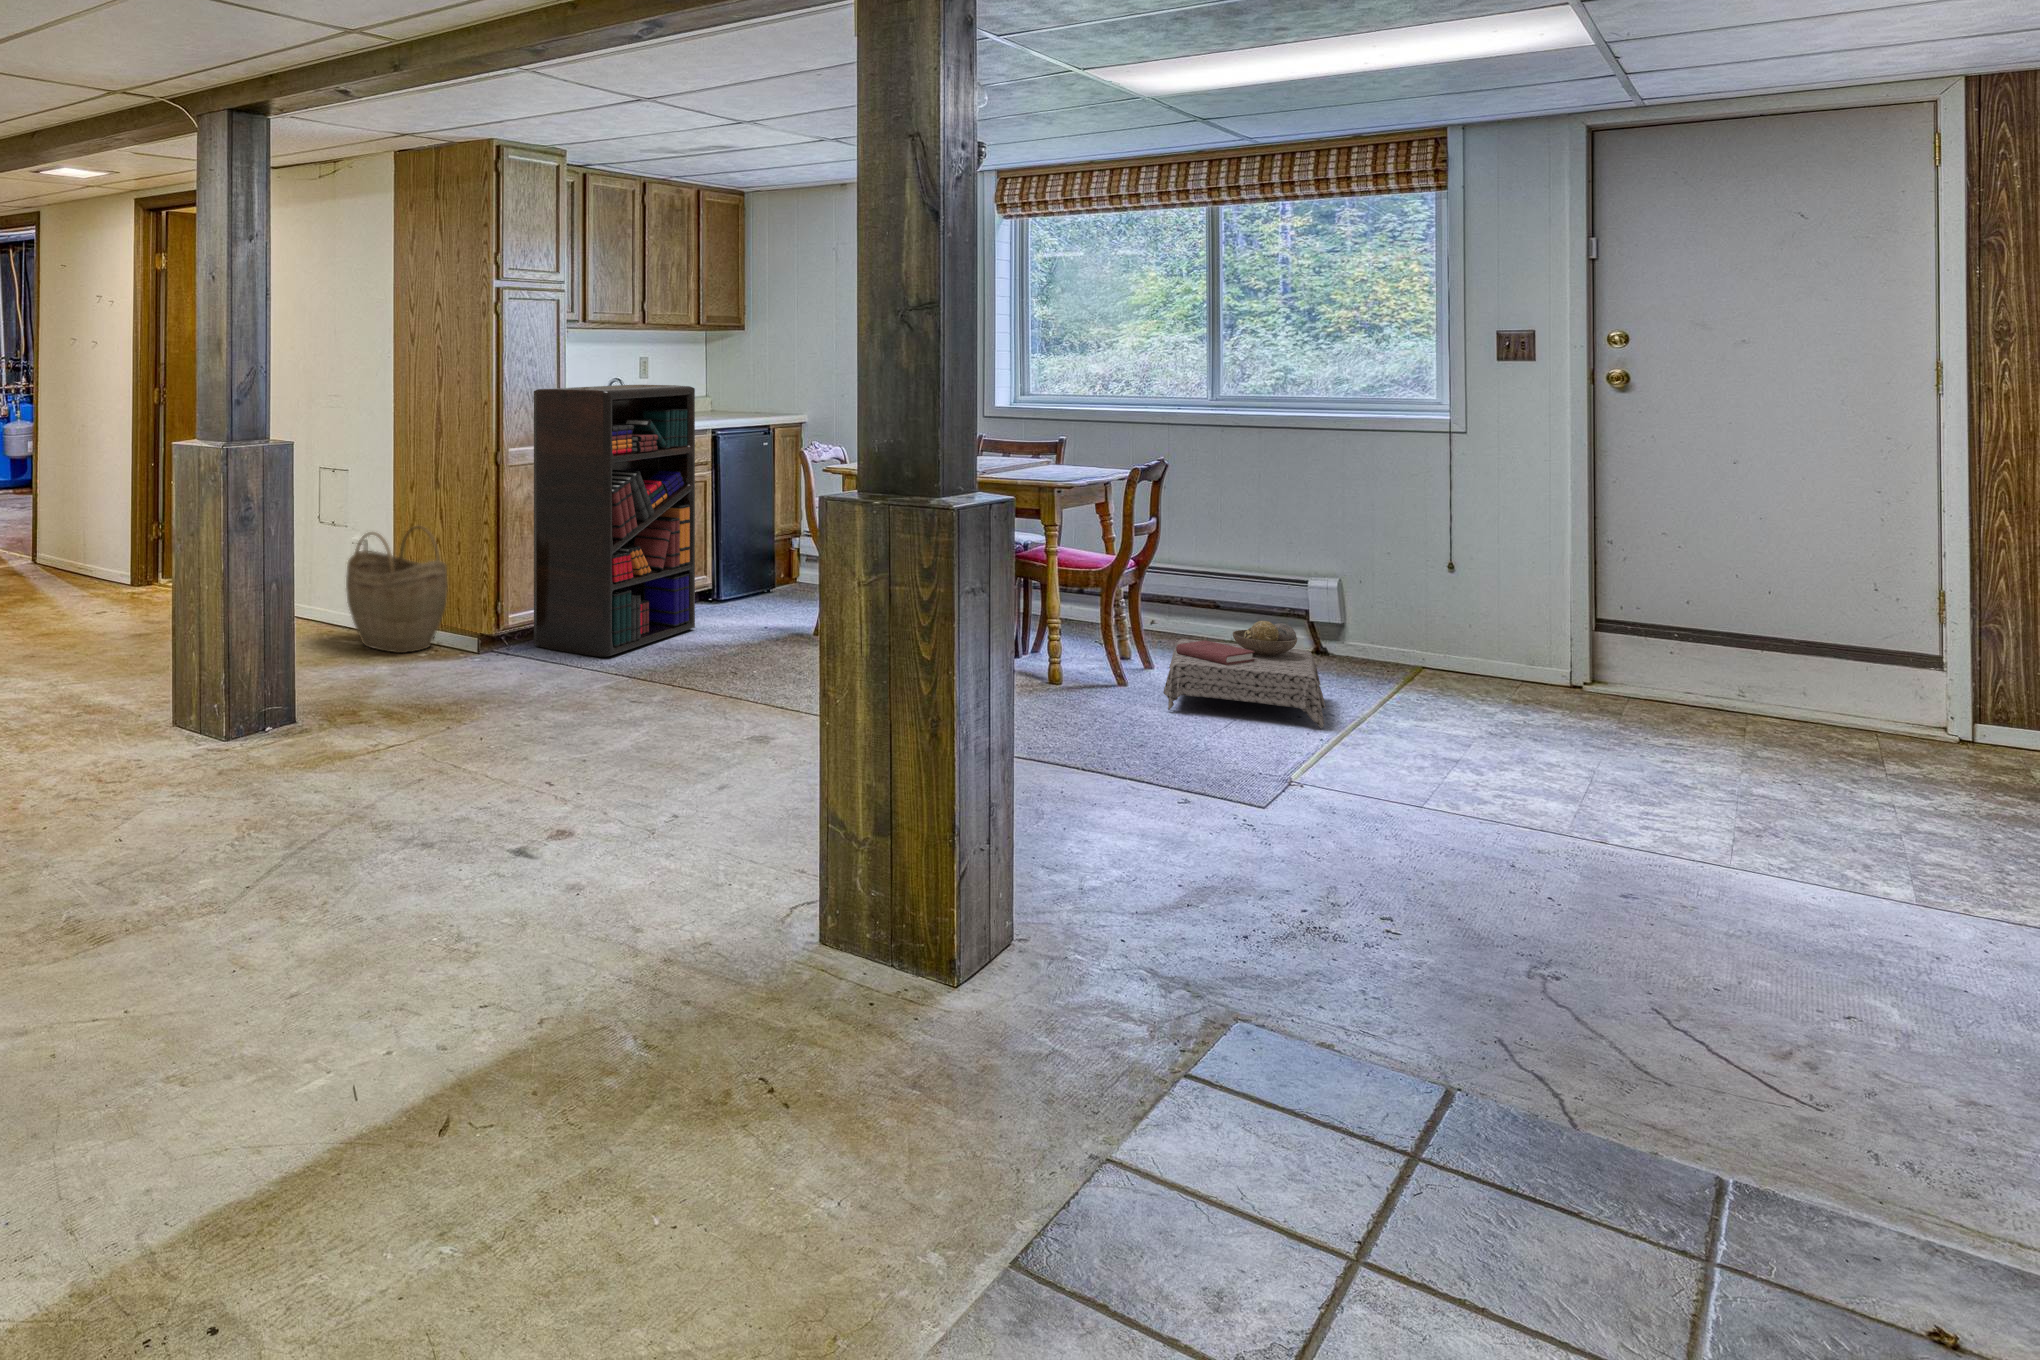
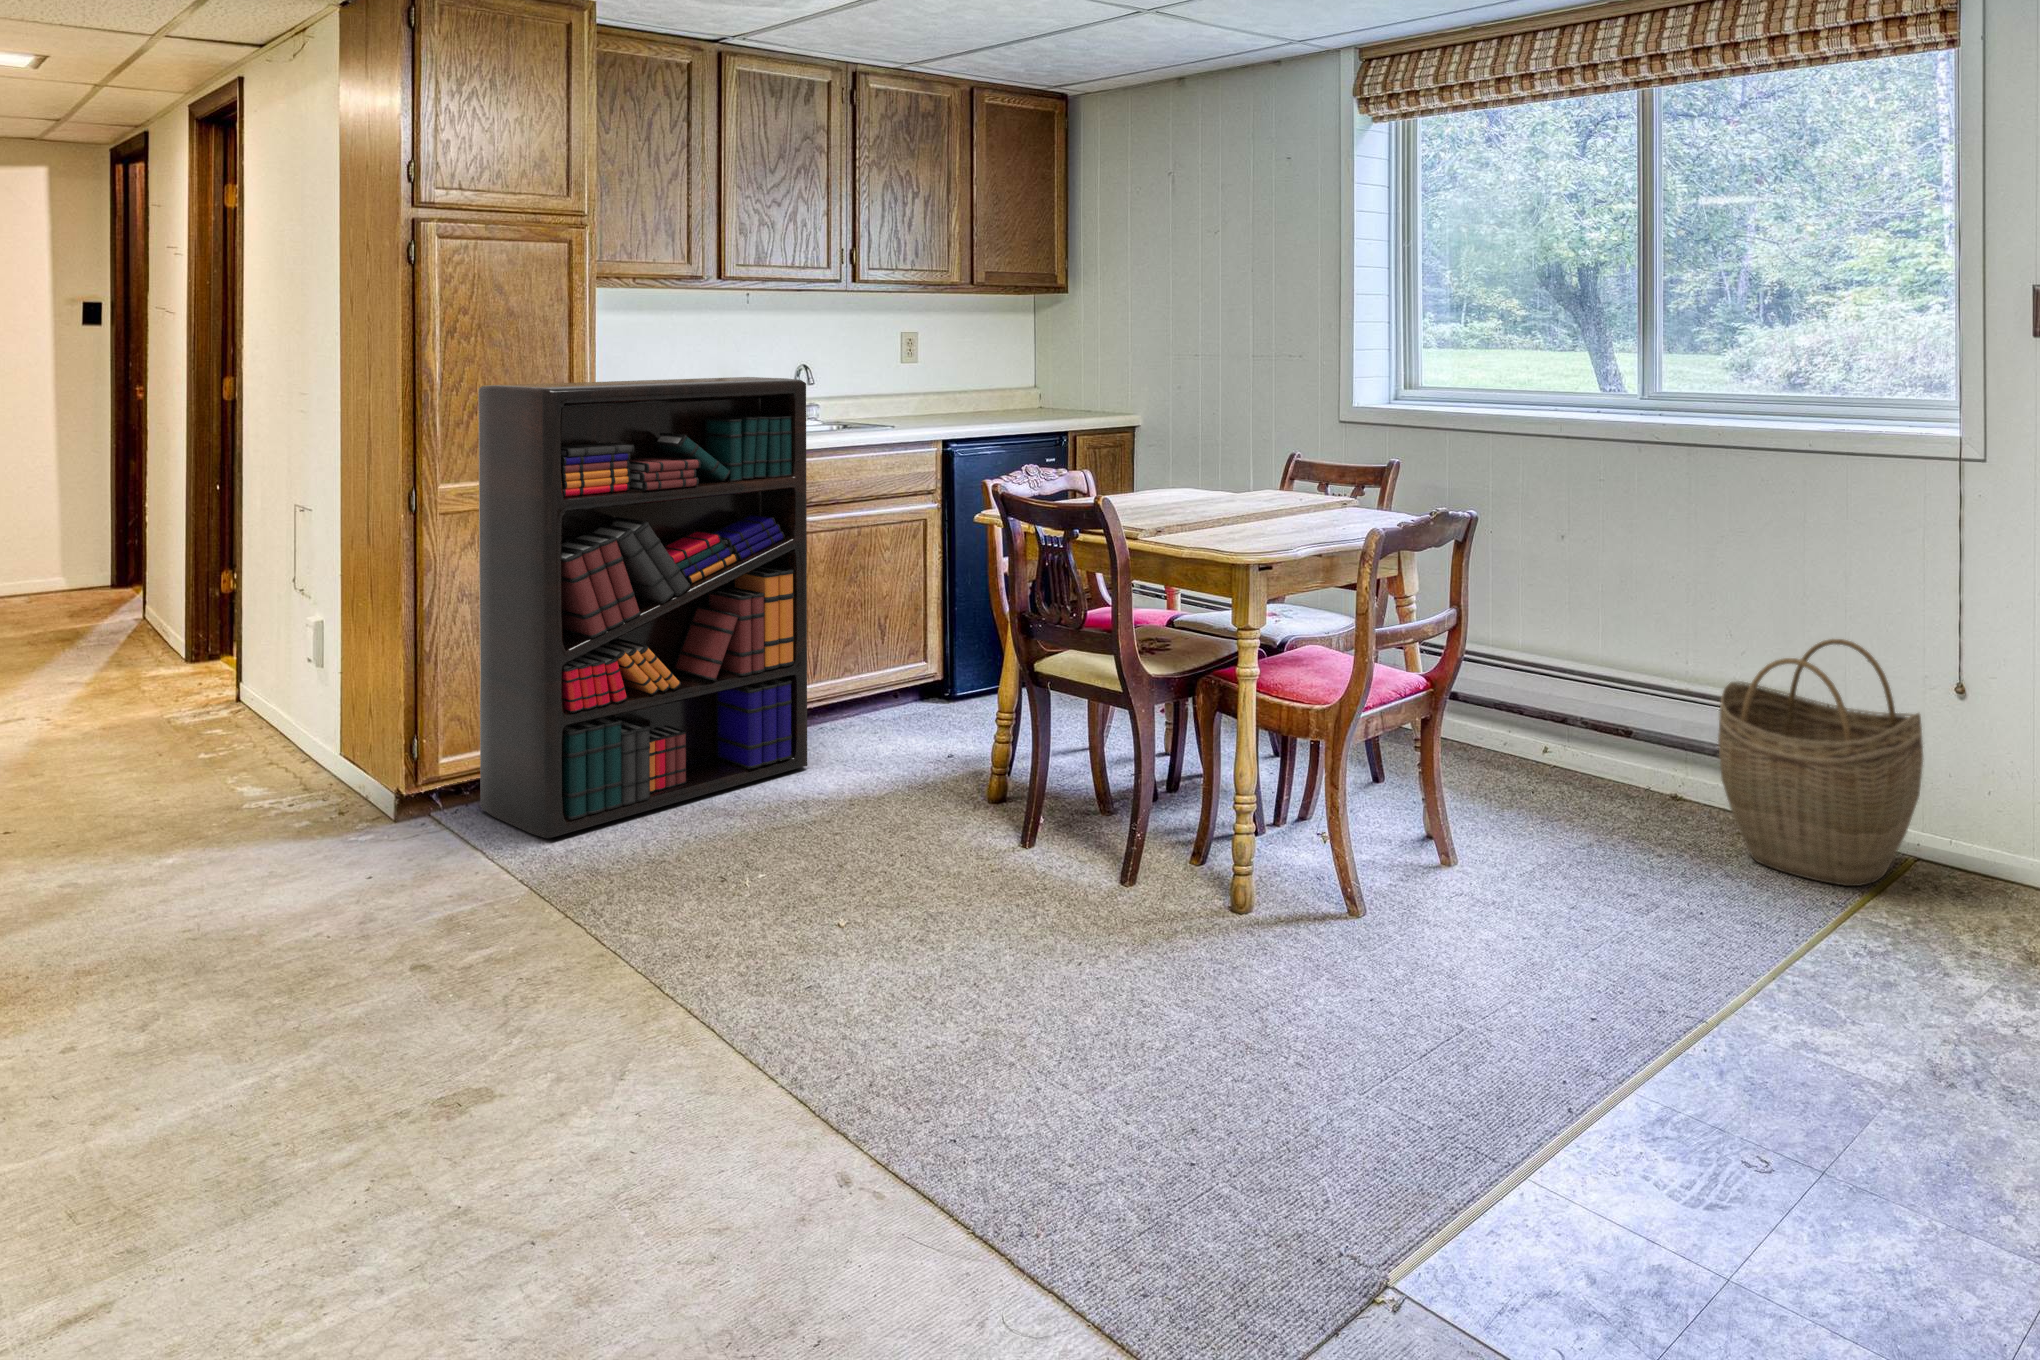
woven basket: present [346,525,448,653] -> present [1718,639,1923,886]
ottoman: present [1163,621,1326,728] -> none [1356,817,1670,1052]

